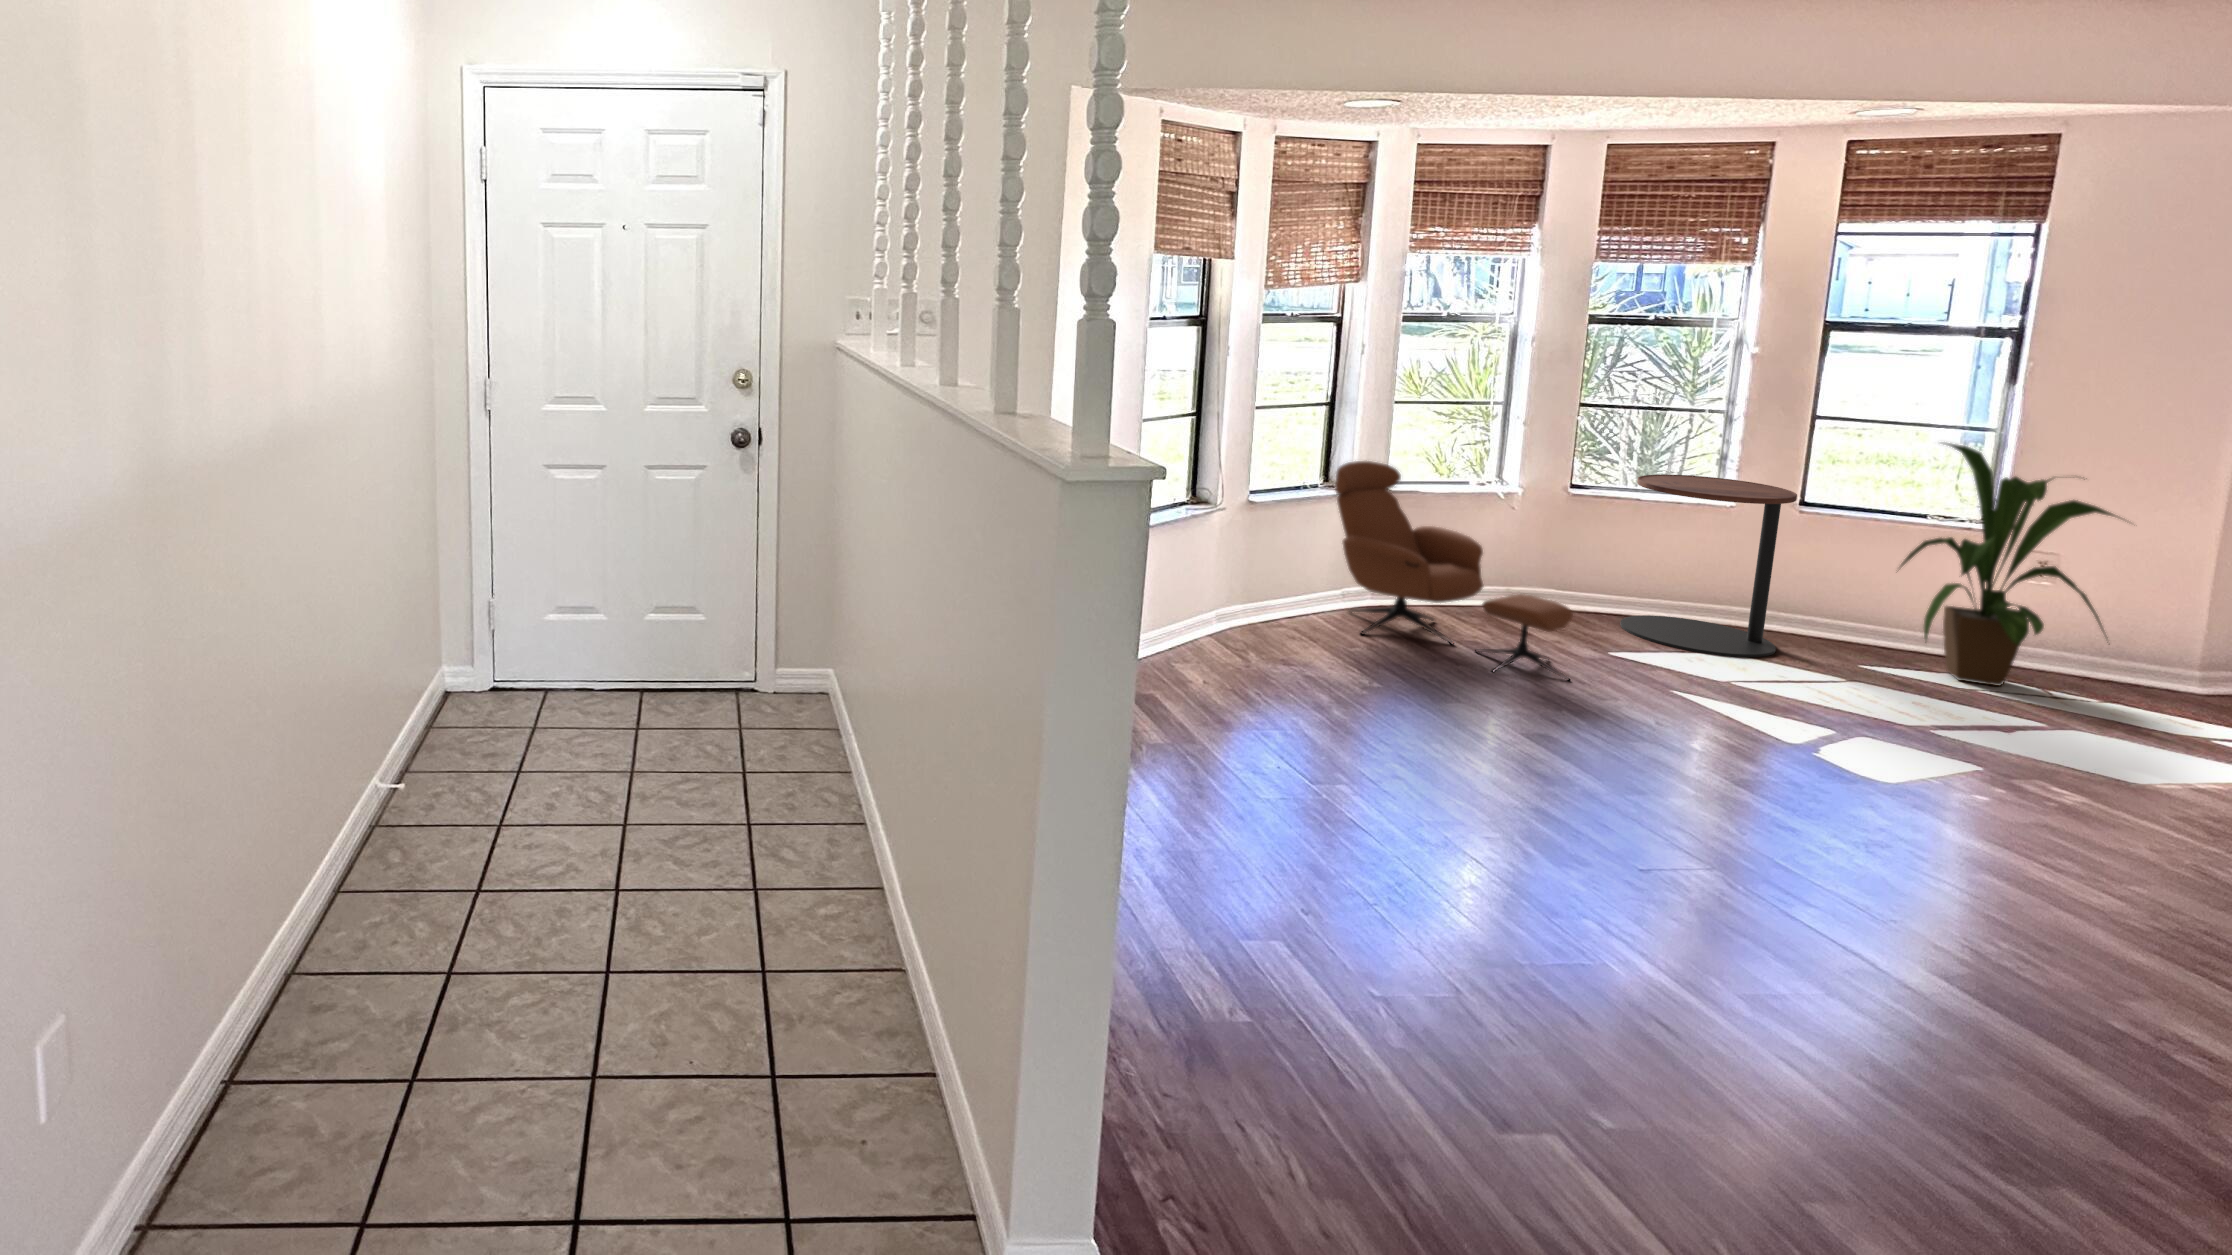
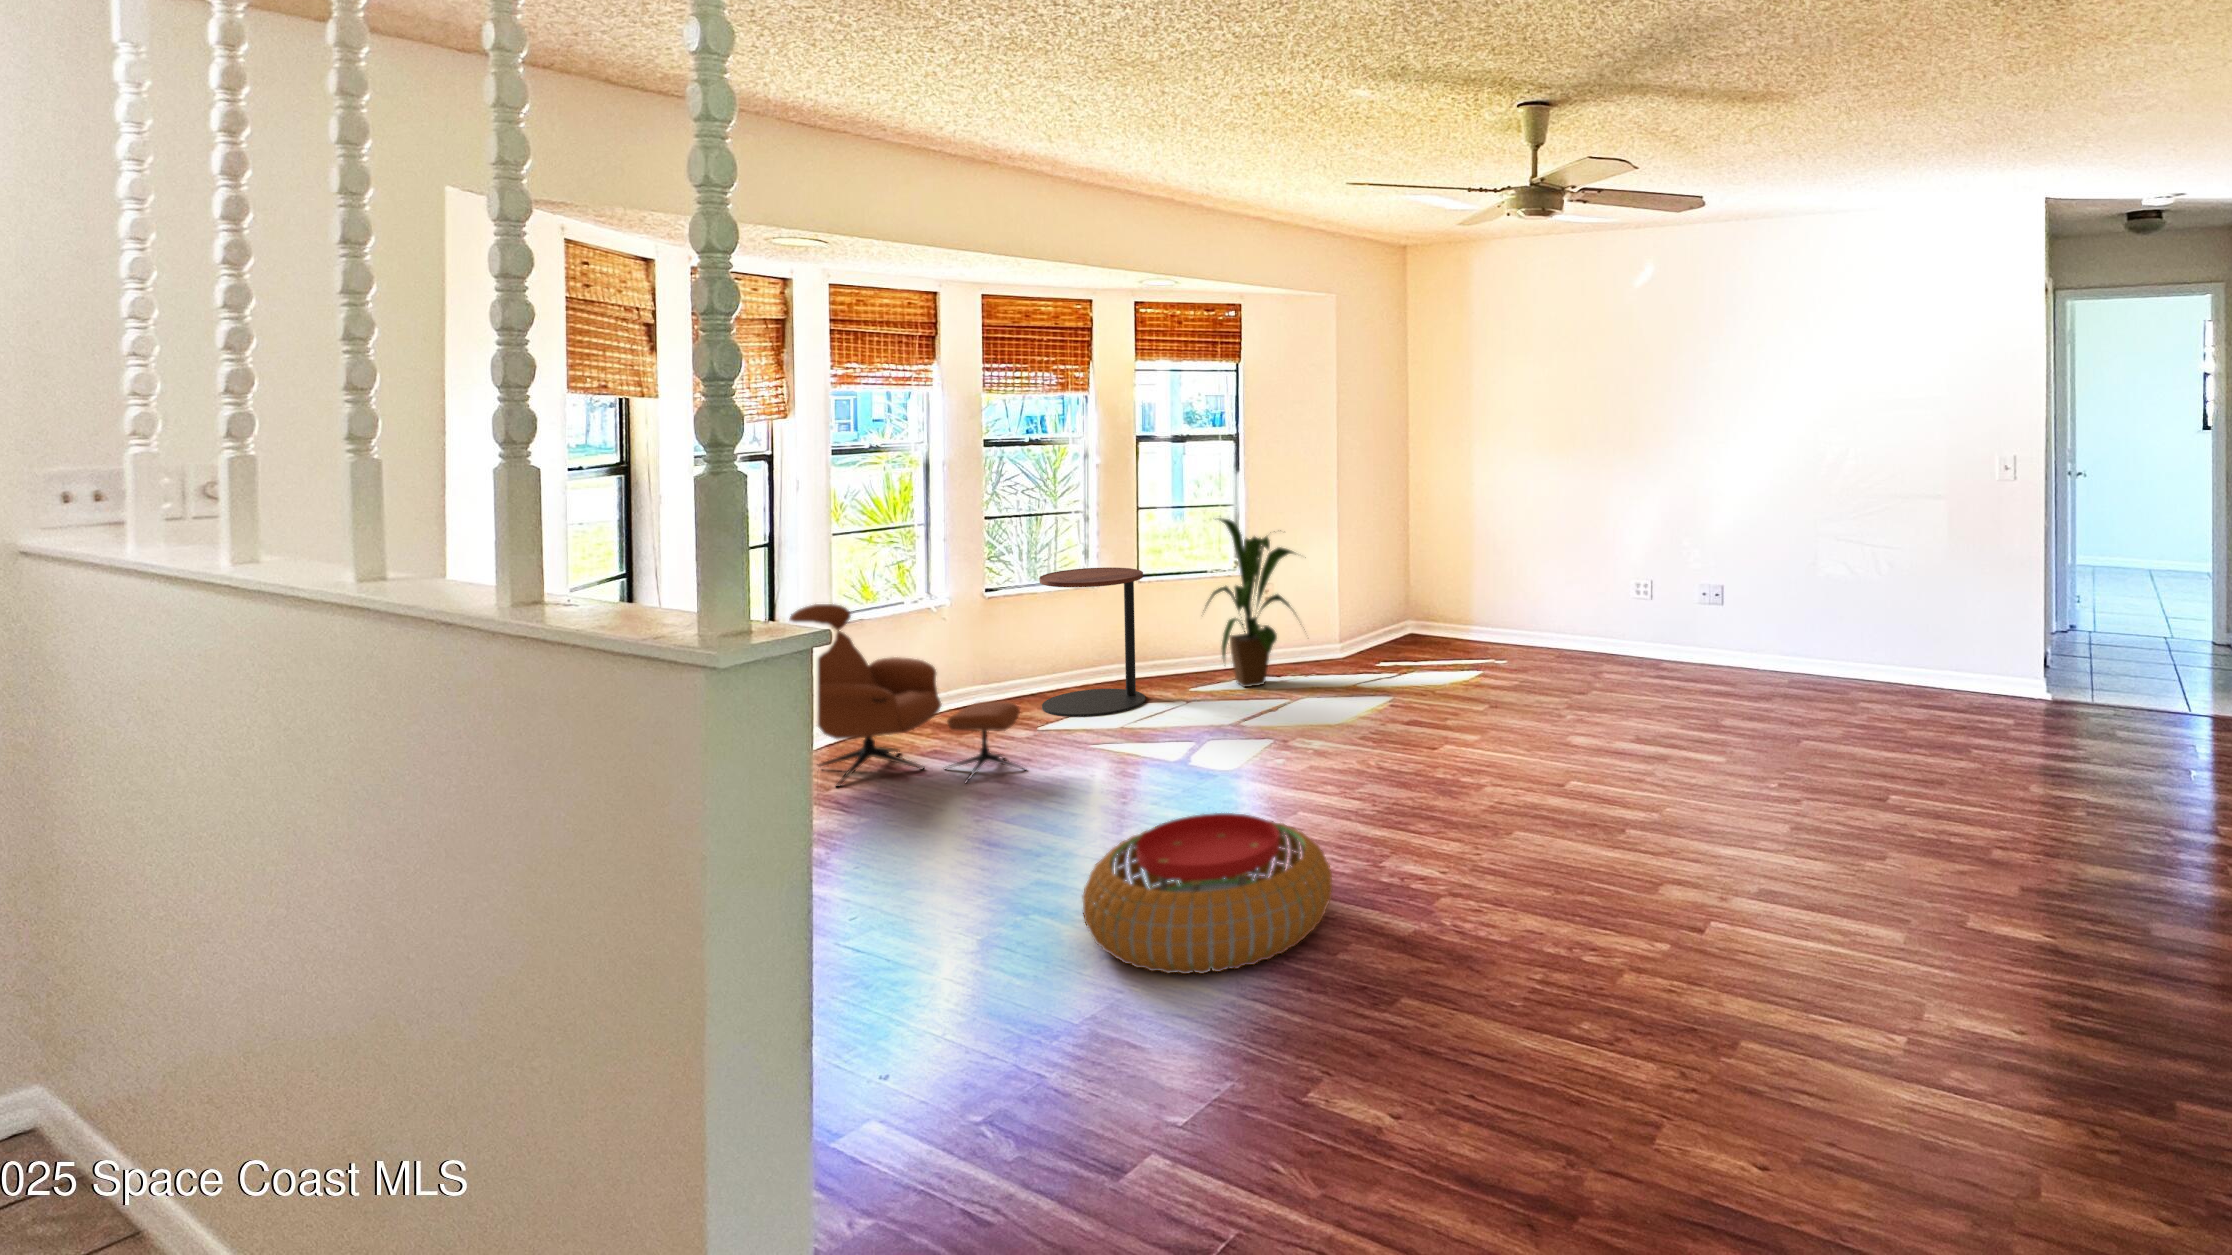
pouf: none [1559,790,1979,1020] -> present [1082,813,1332,974]

